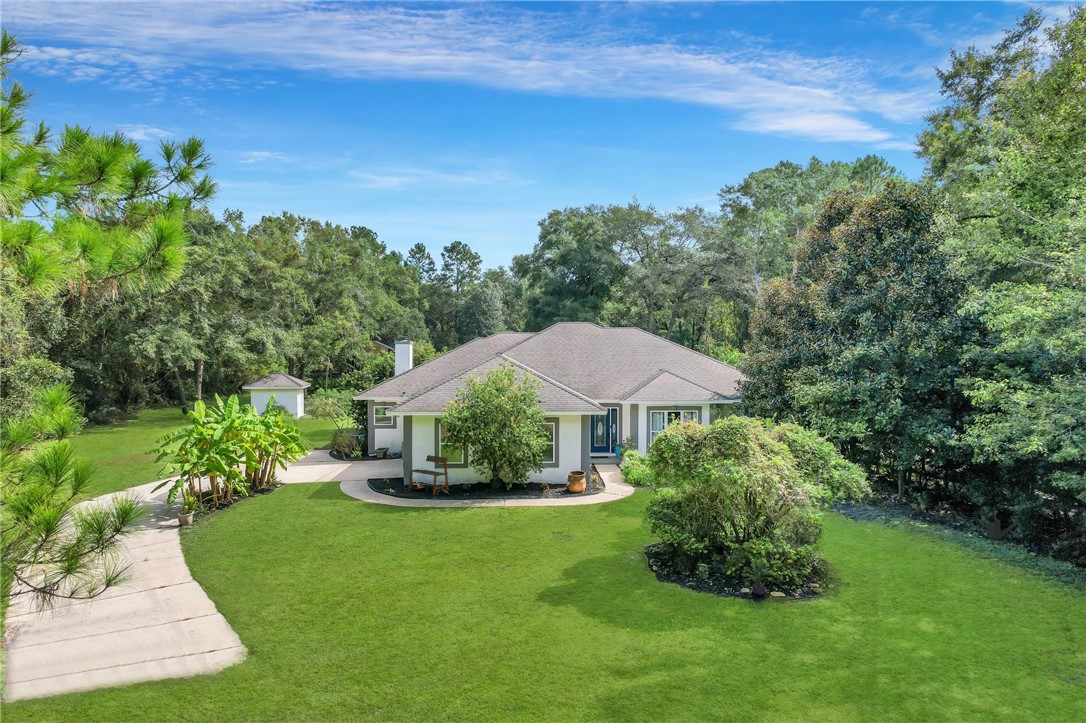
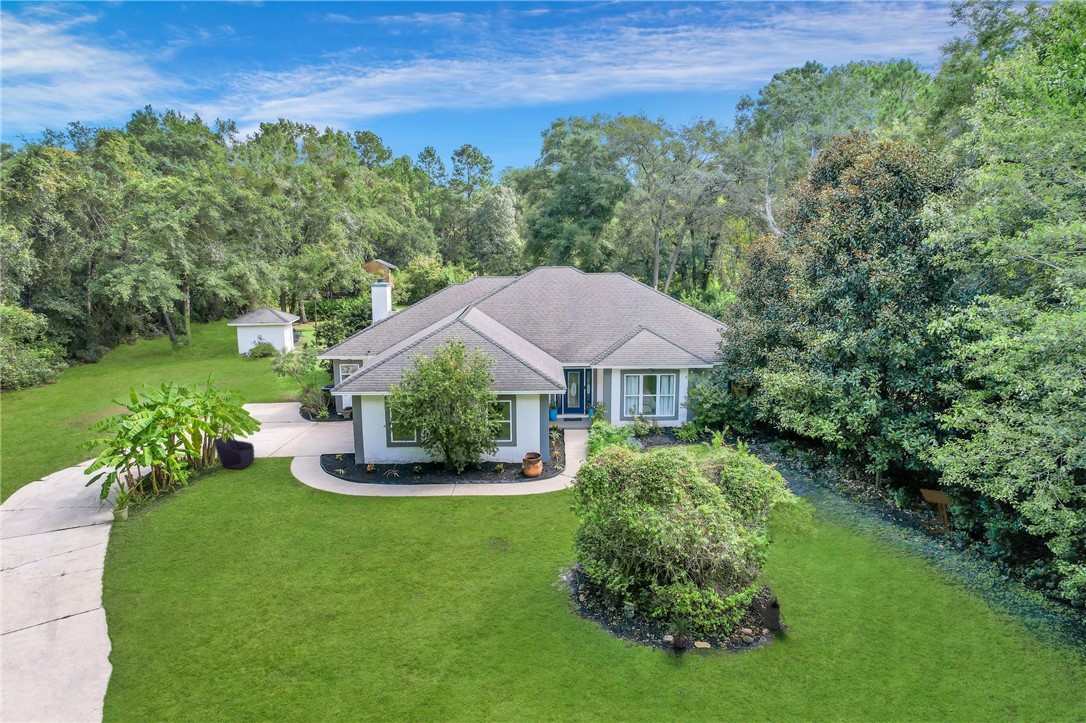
bench: present [409,455,449,495] -> none [362,430,402,475]
armchair: none [266,459,301,493] -> present [214,437,254,469]
side table: none [949,485,983,526] -> present [920,489,952,534]
watering can: present [982,515,1018,540] -> present [753,596,785,630]

